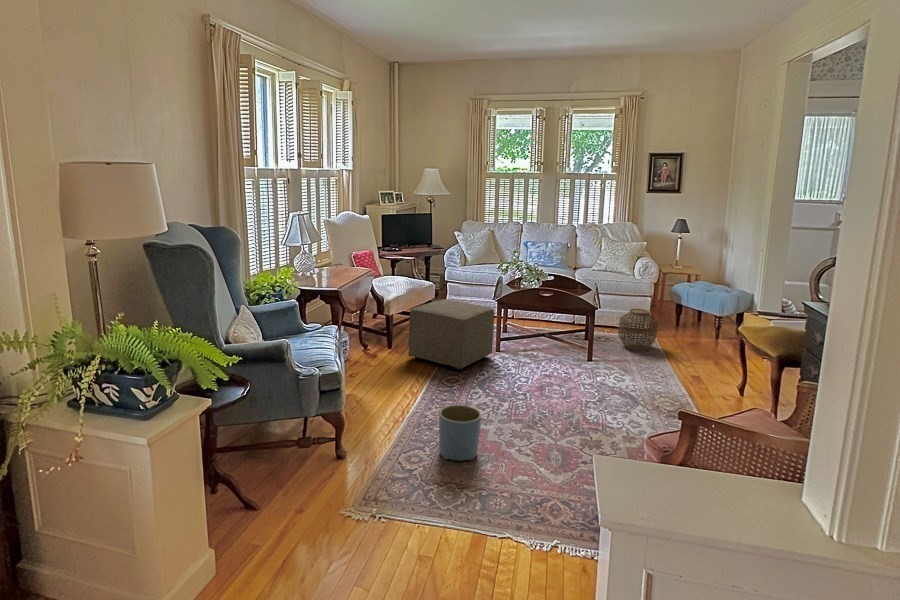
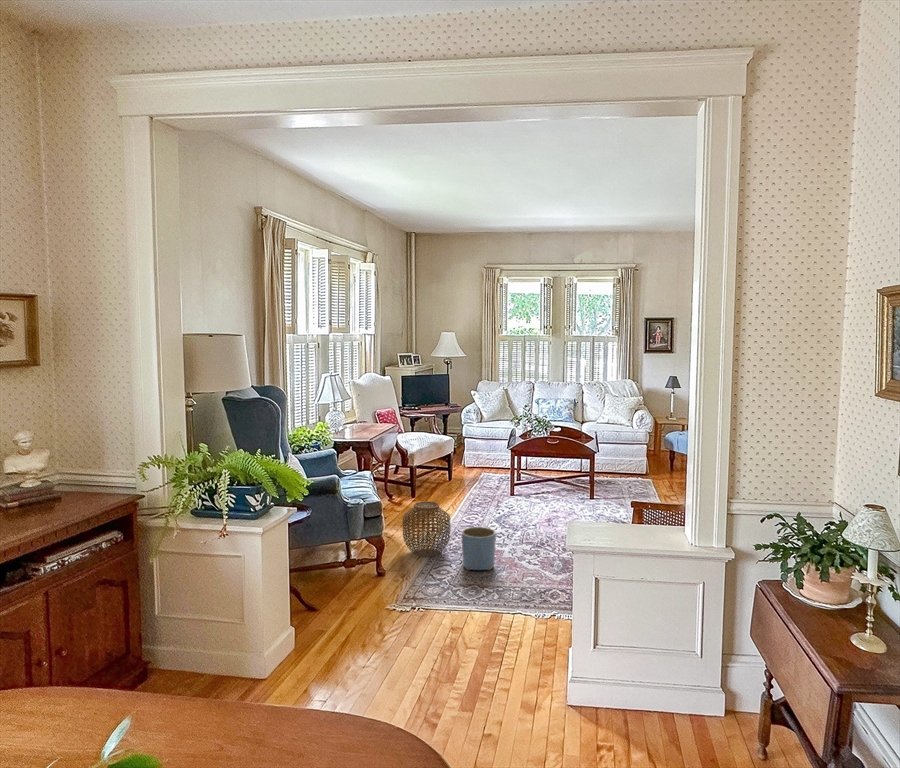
ottoman: present [408,299,494,370] -> none [432,450,507,511]
woven basket: present [618,309,658,350] -> present [403,501,450,557]

